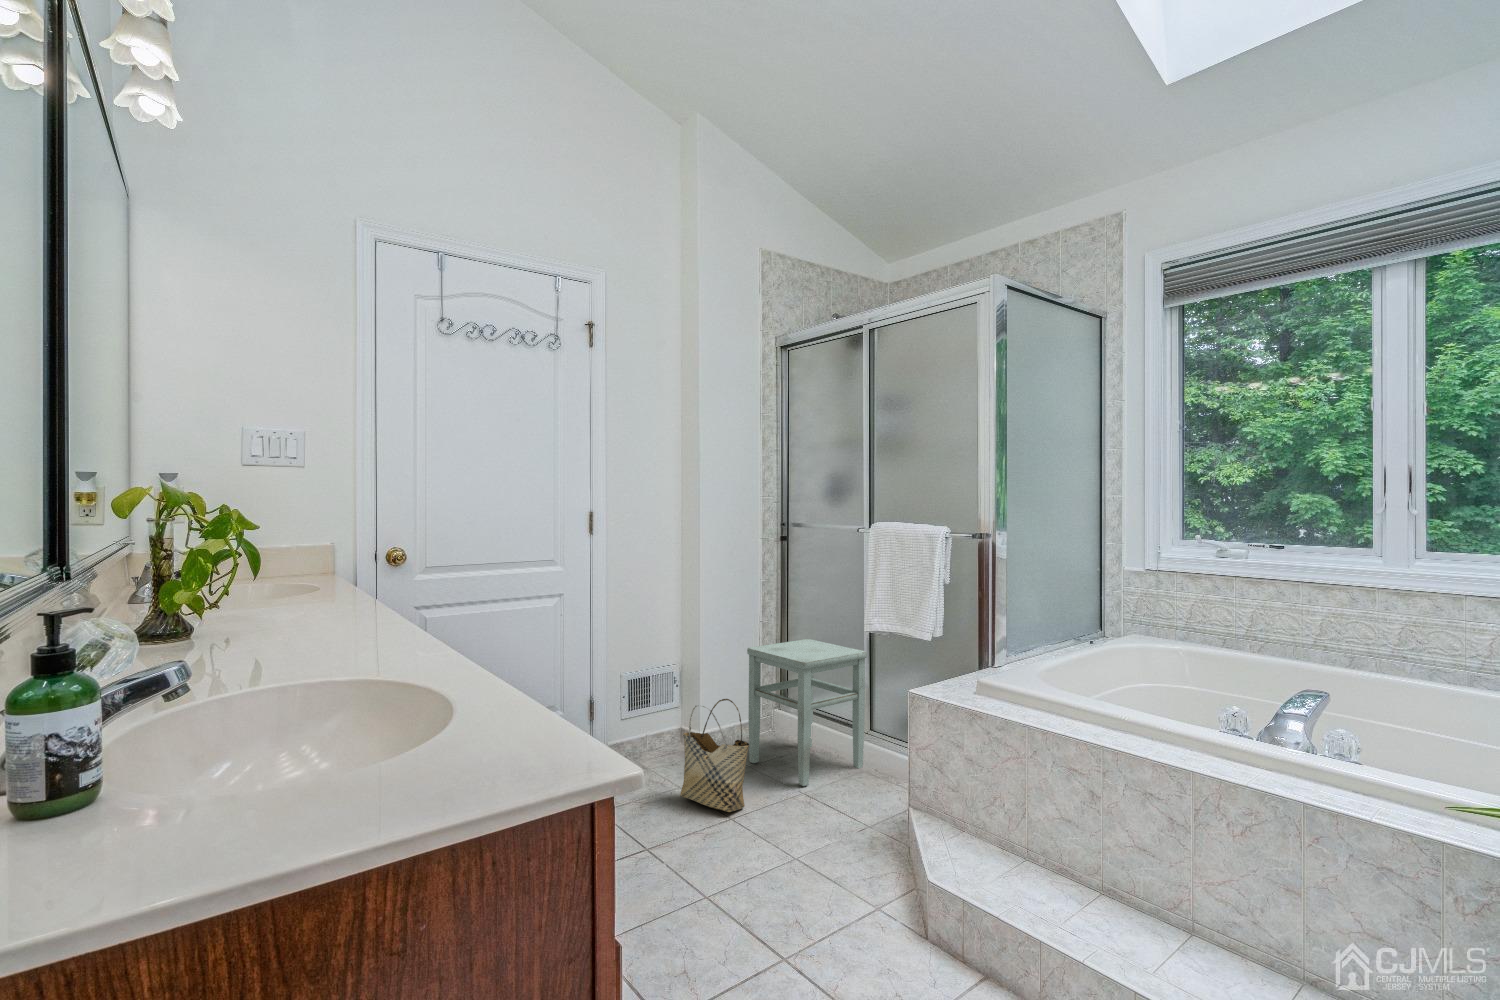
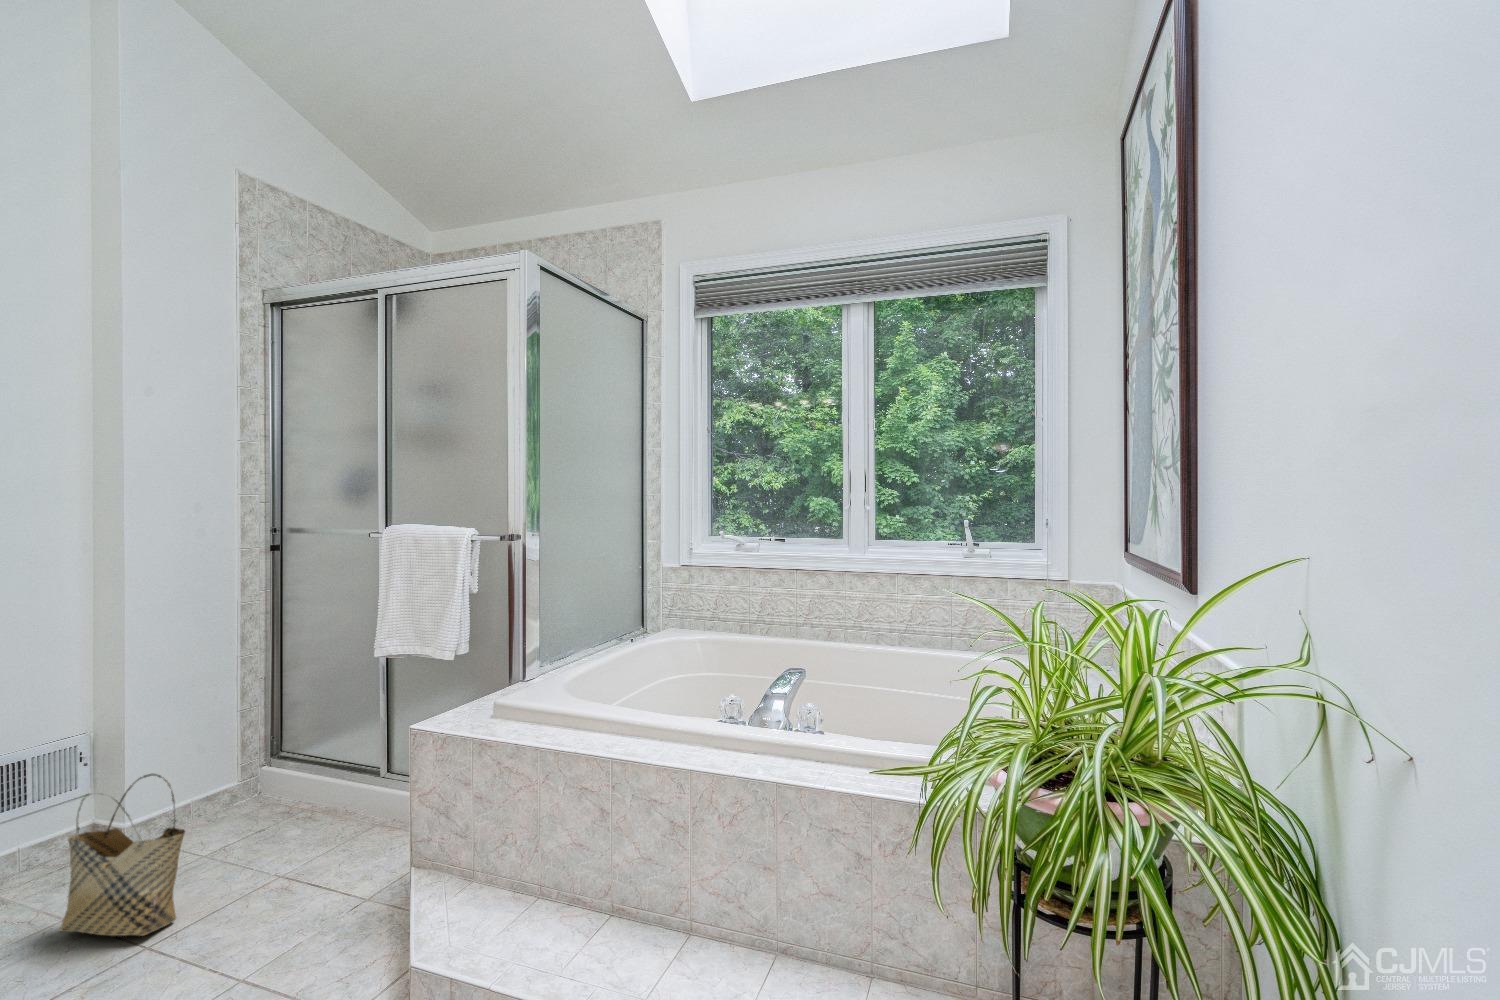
stool: present [747,639,867,786] -> none [204,672,382,865]

